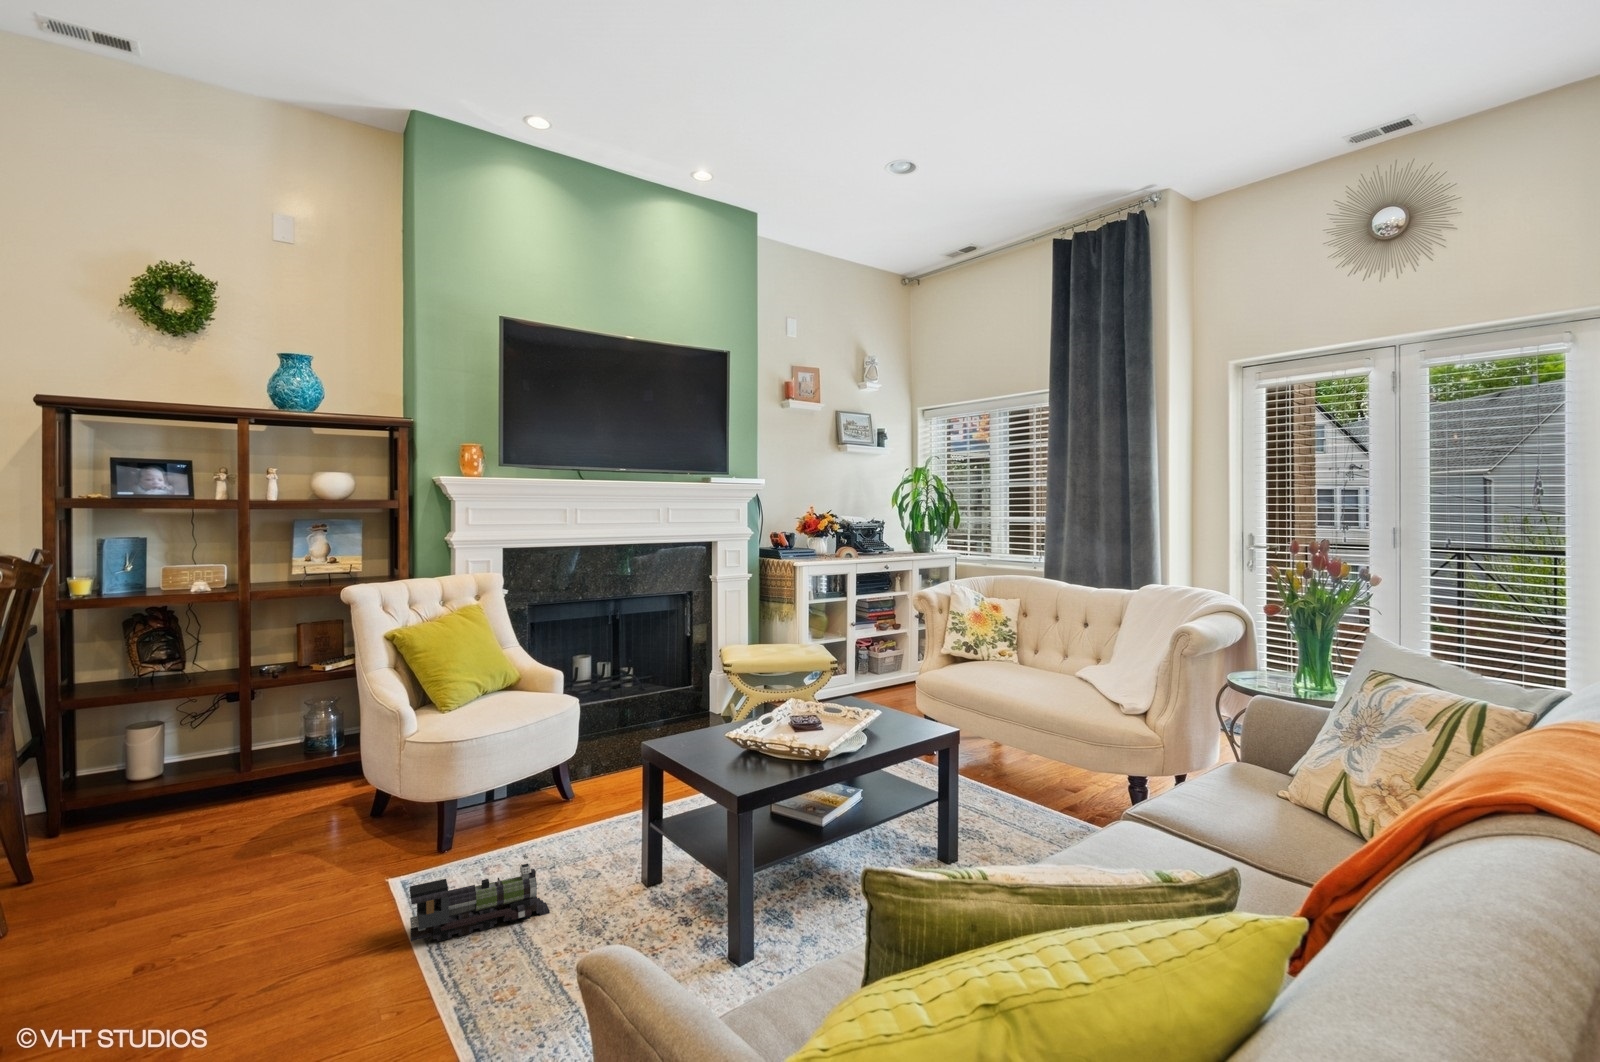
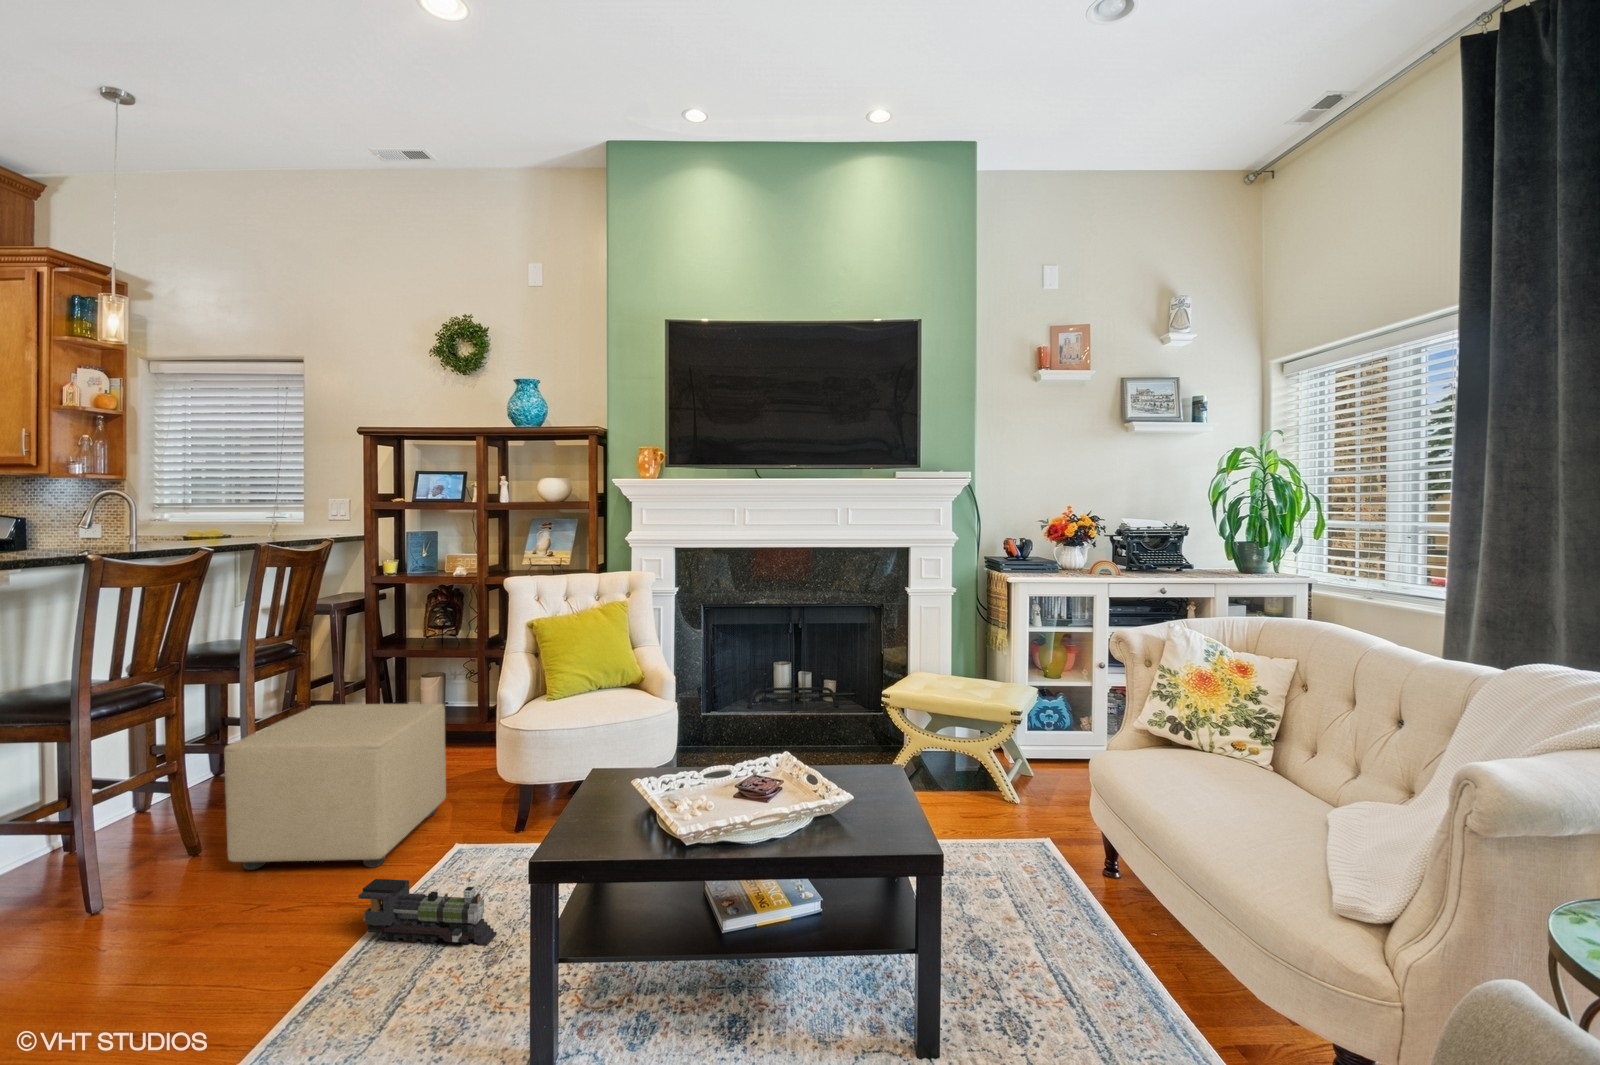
ottoman: none [97,726,327,956] -> present [224,703,446,870]

